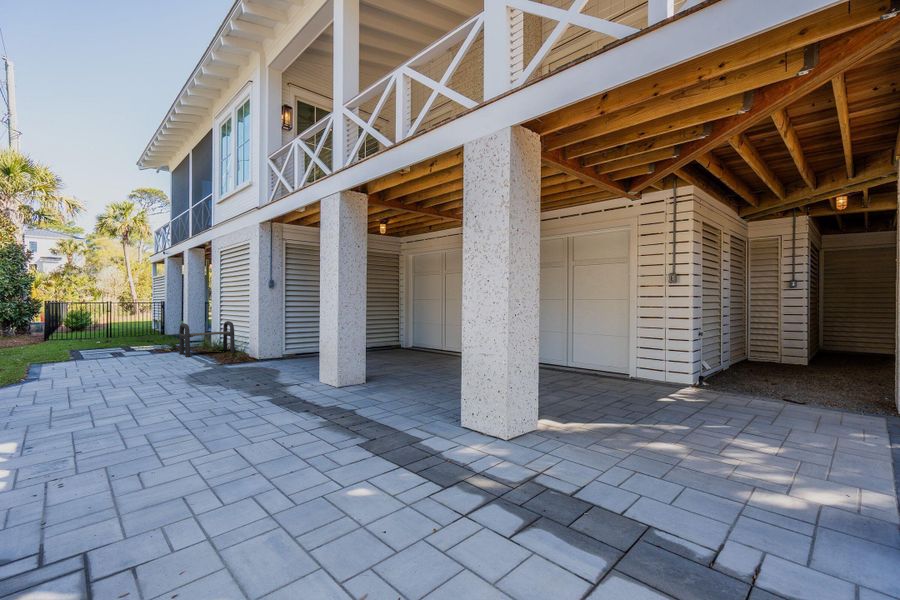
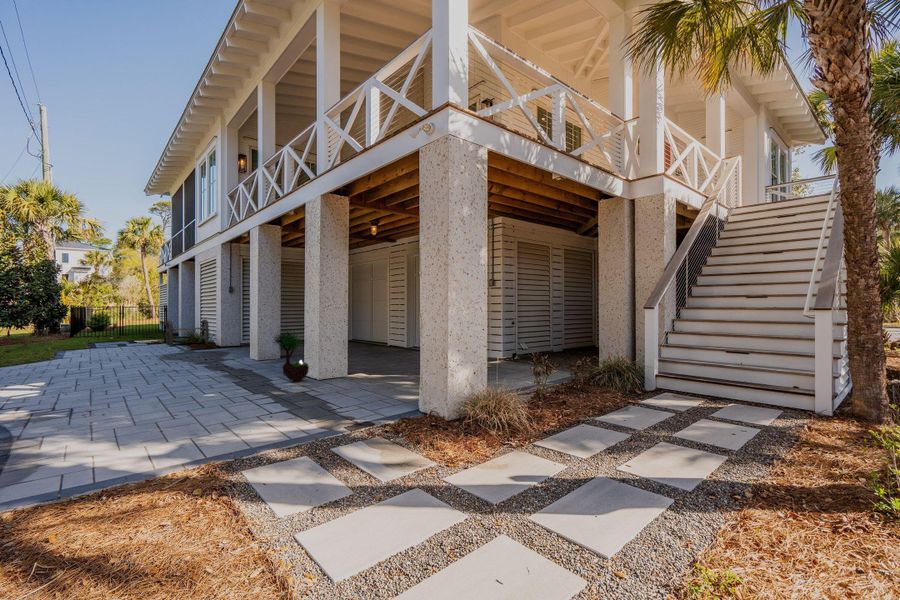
potted tree: none [412,345,470,434] -> present [273,332,309,381]

